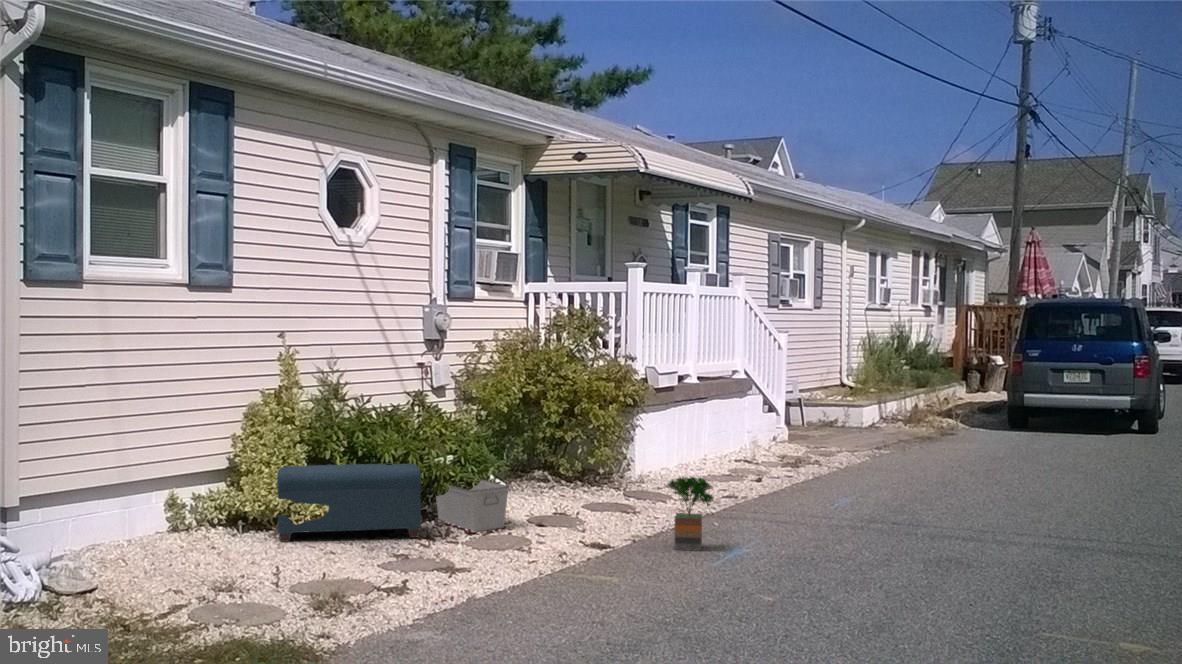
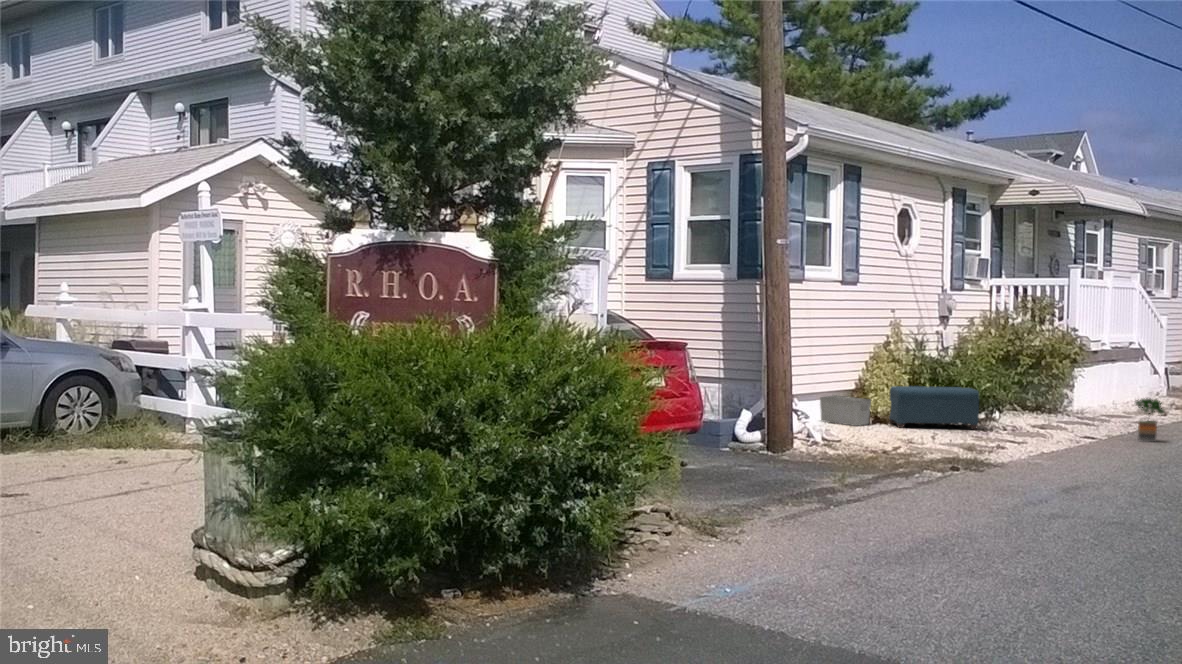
storage bin: present [436,479,508,531] -> present [820,395,871,426]

